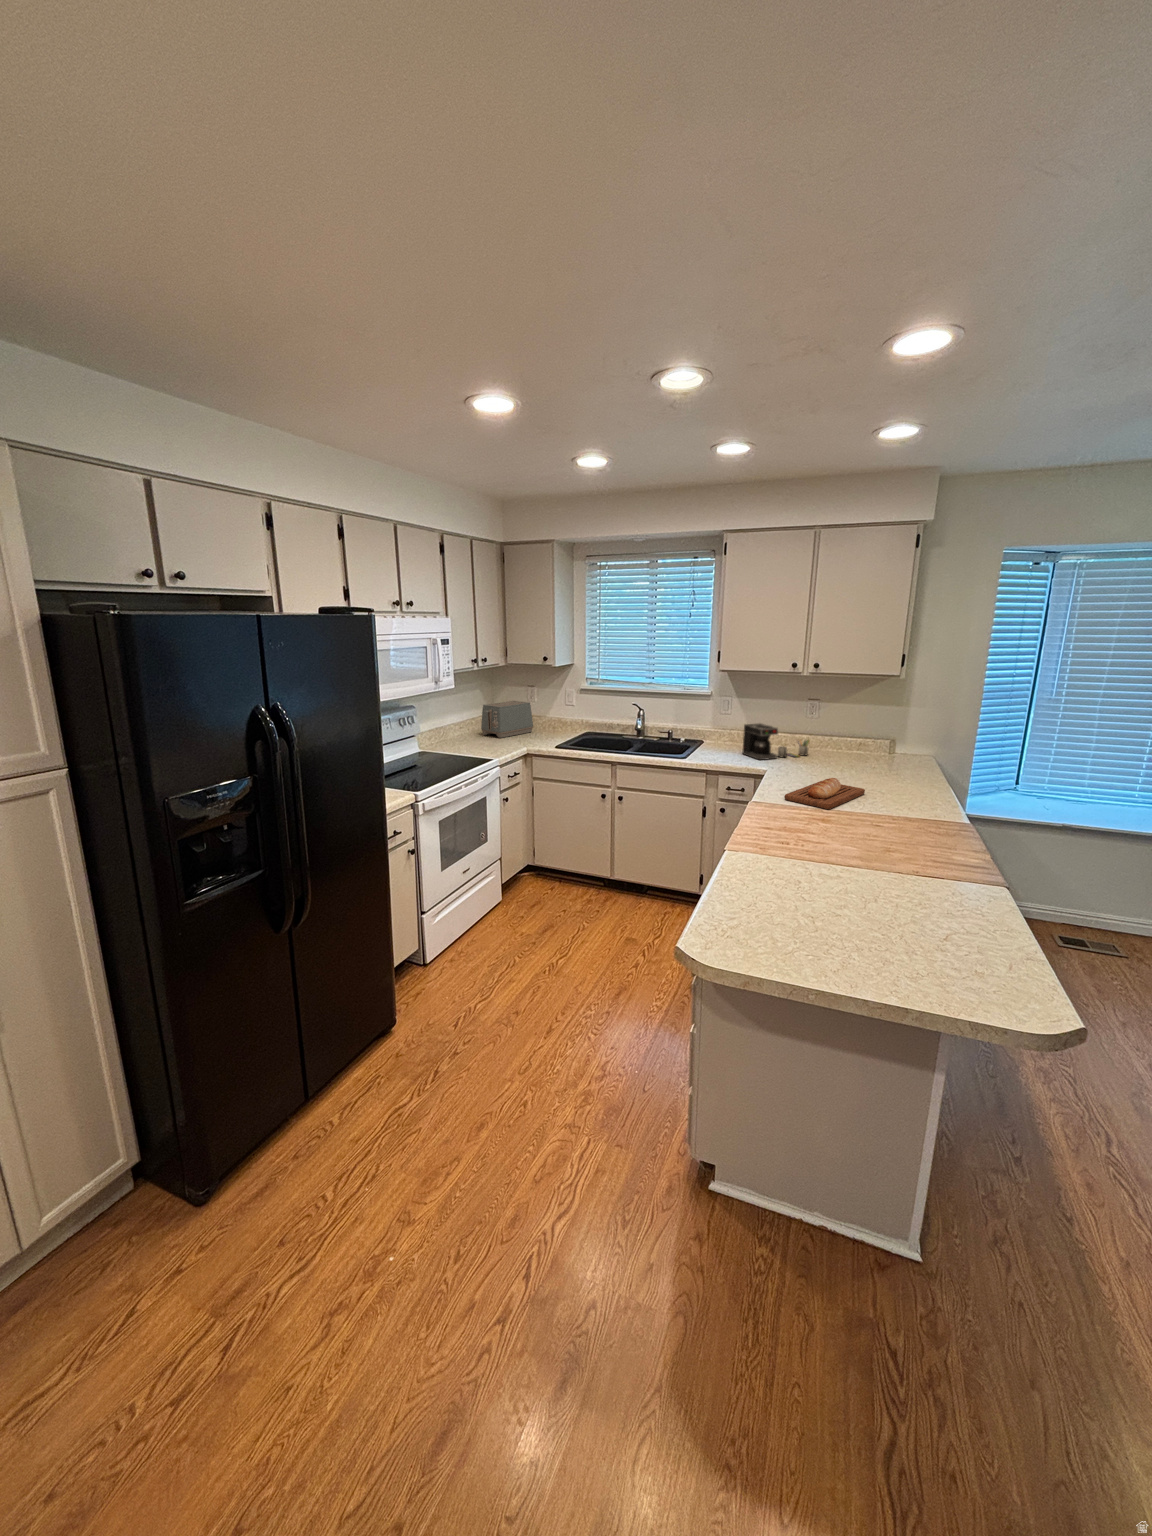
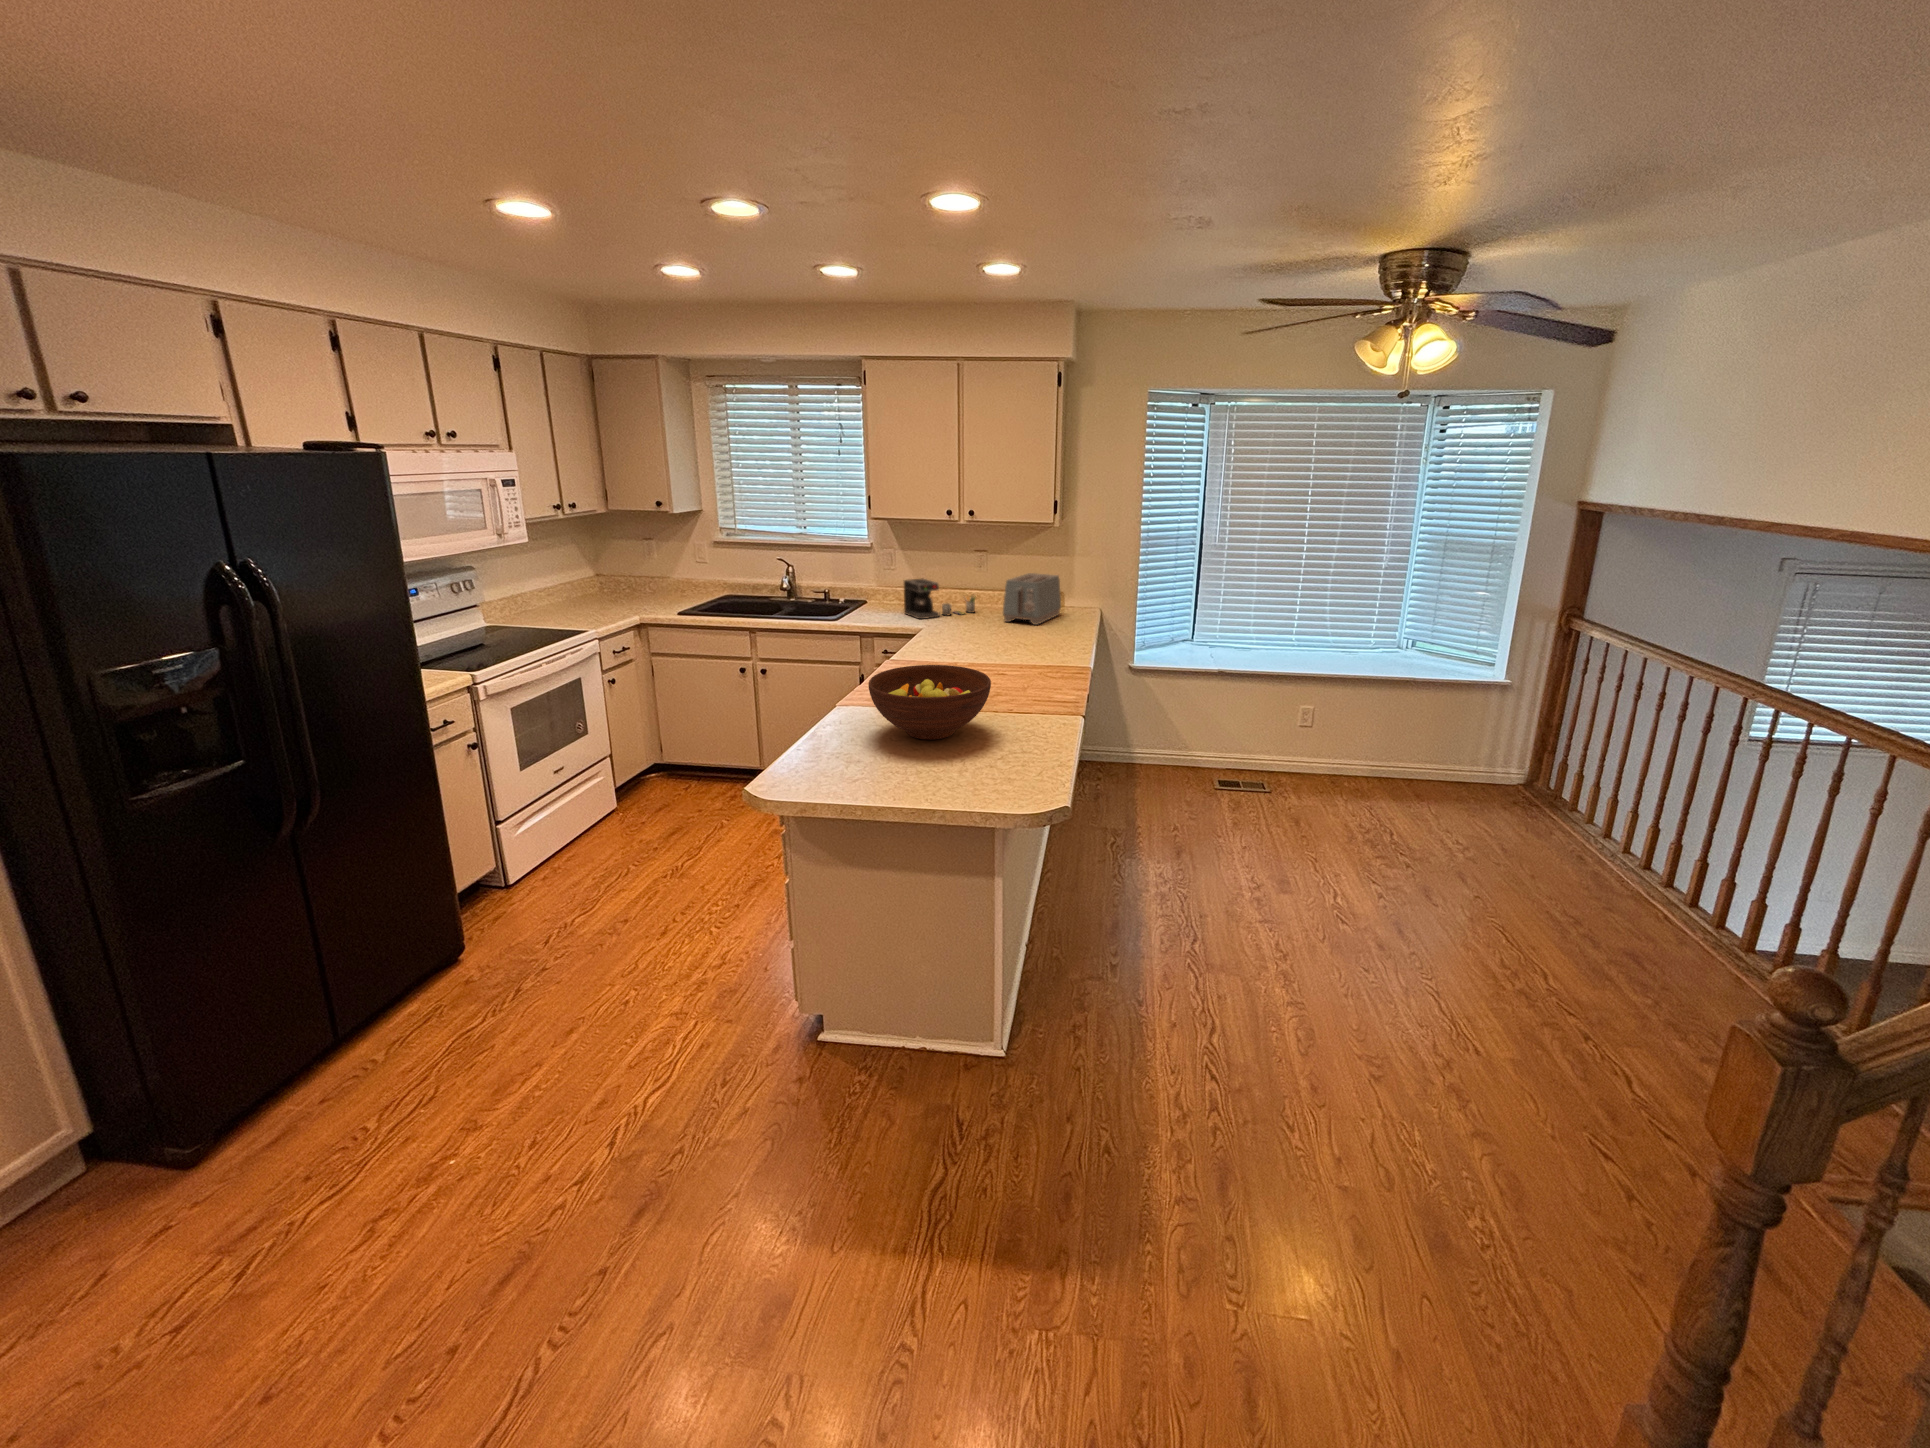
toaster: present [481,701,533,738] -> present [1003,573,1061,625]
bread loaf: present [784,778,865,809] -> none [923,632,1009,663]
fruit bowl: none [784,819,924,903] -> present [869,665,991,740]

